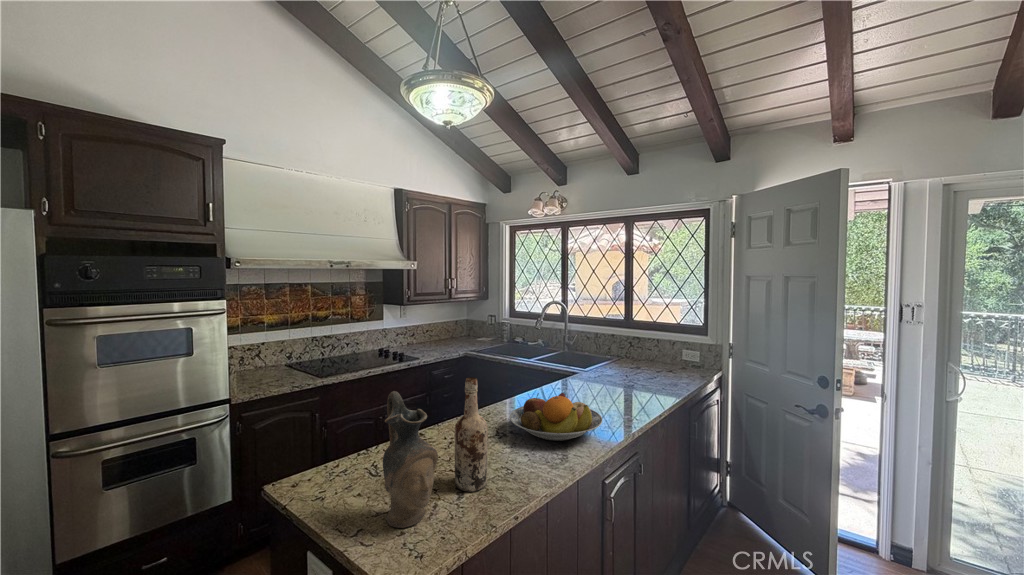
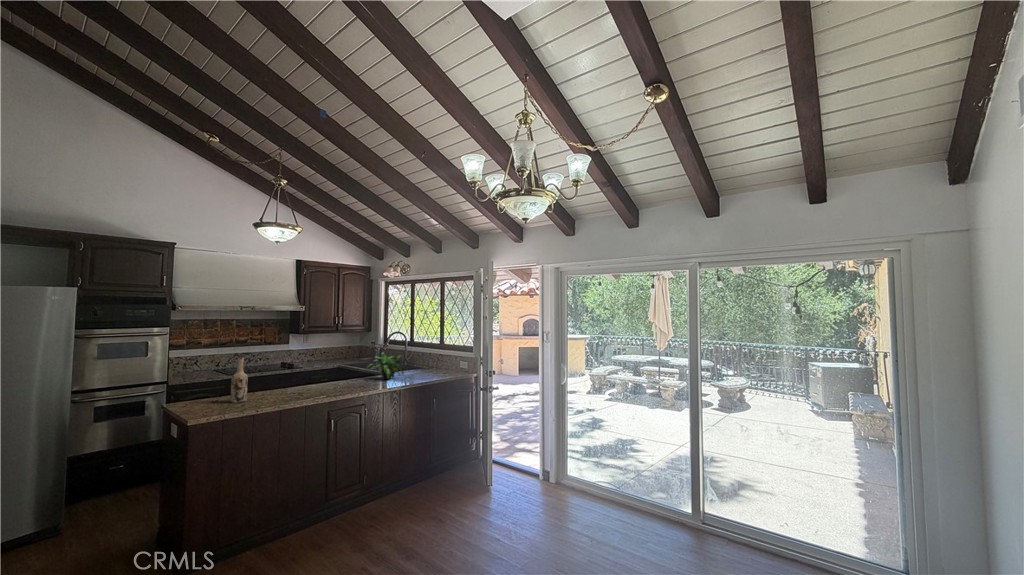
potted plant: none [583,342,647,391] -> present [366,353,404,379]
ceramic pitcher: present [383,391,438,528] -> none [190,359,214,408]
fruit bowl: present [510,393,602,441] -> none [284,373,334,393]

